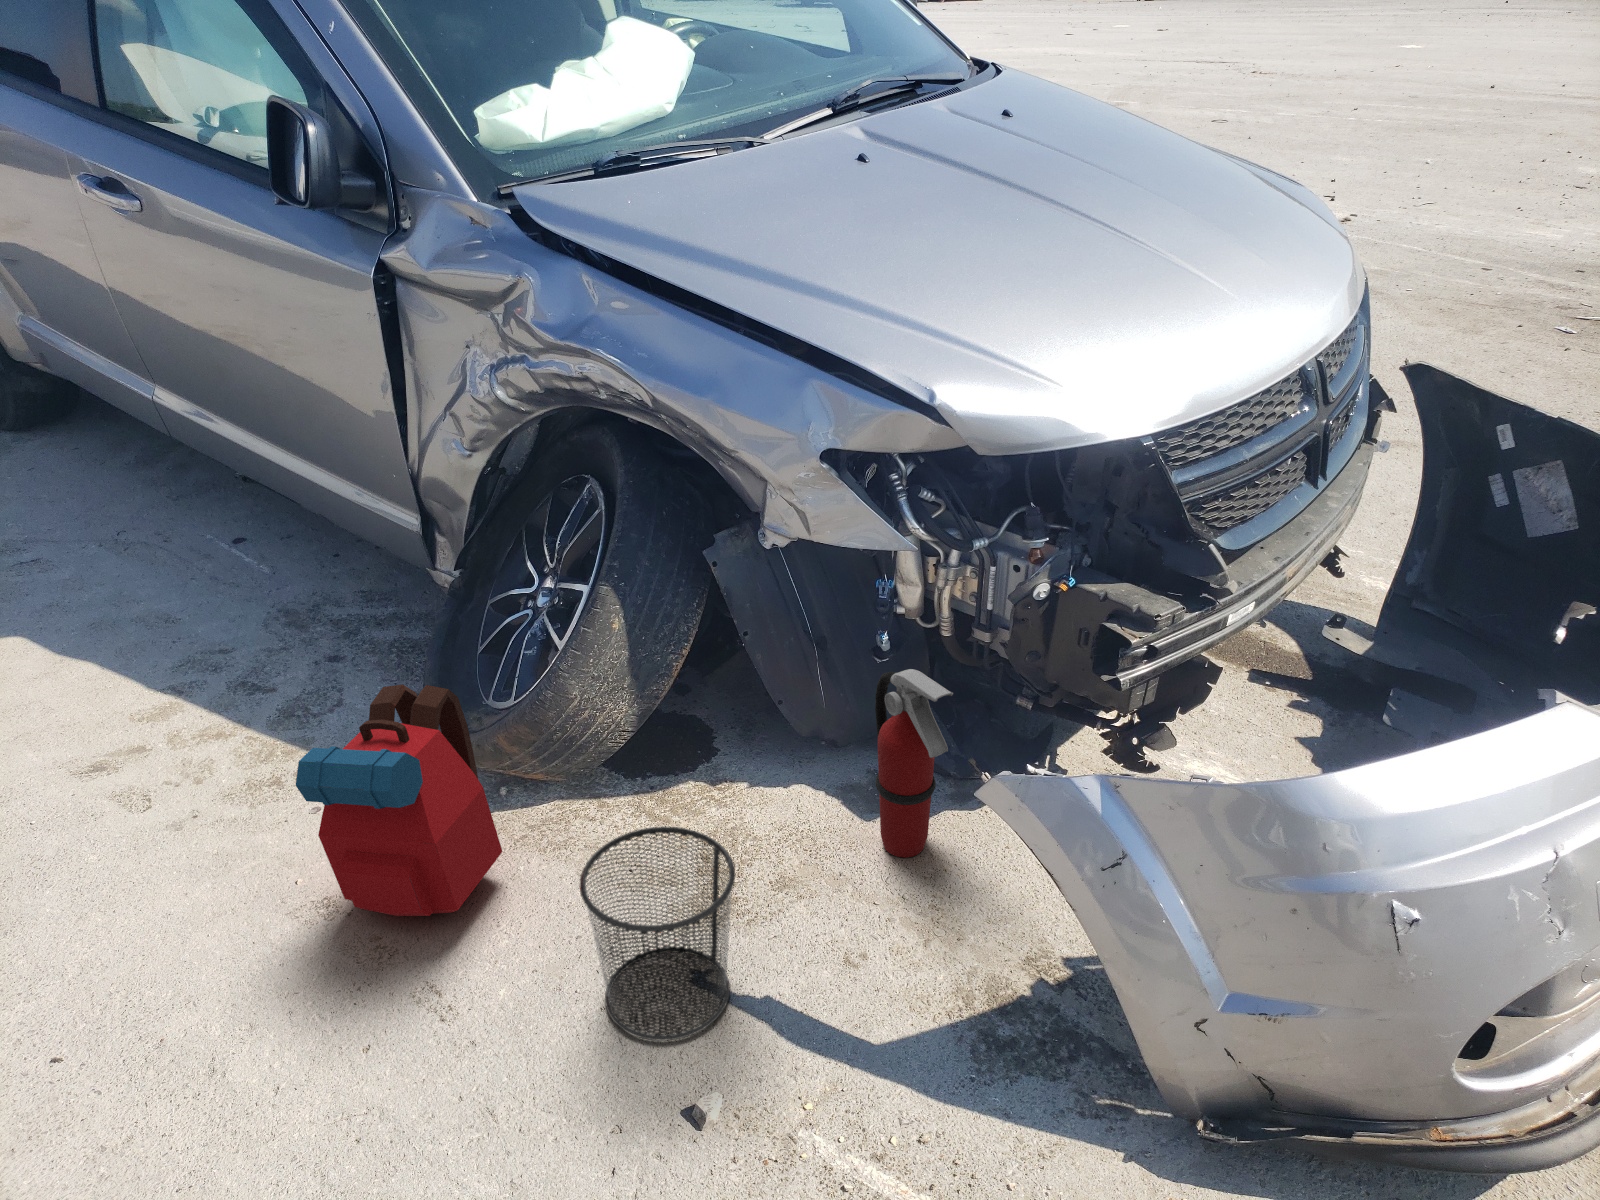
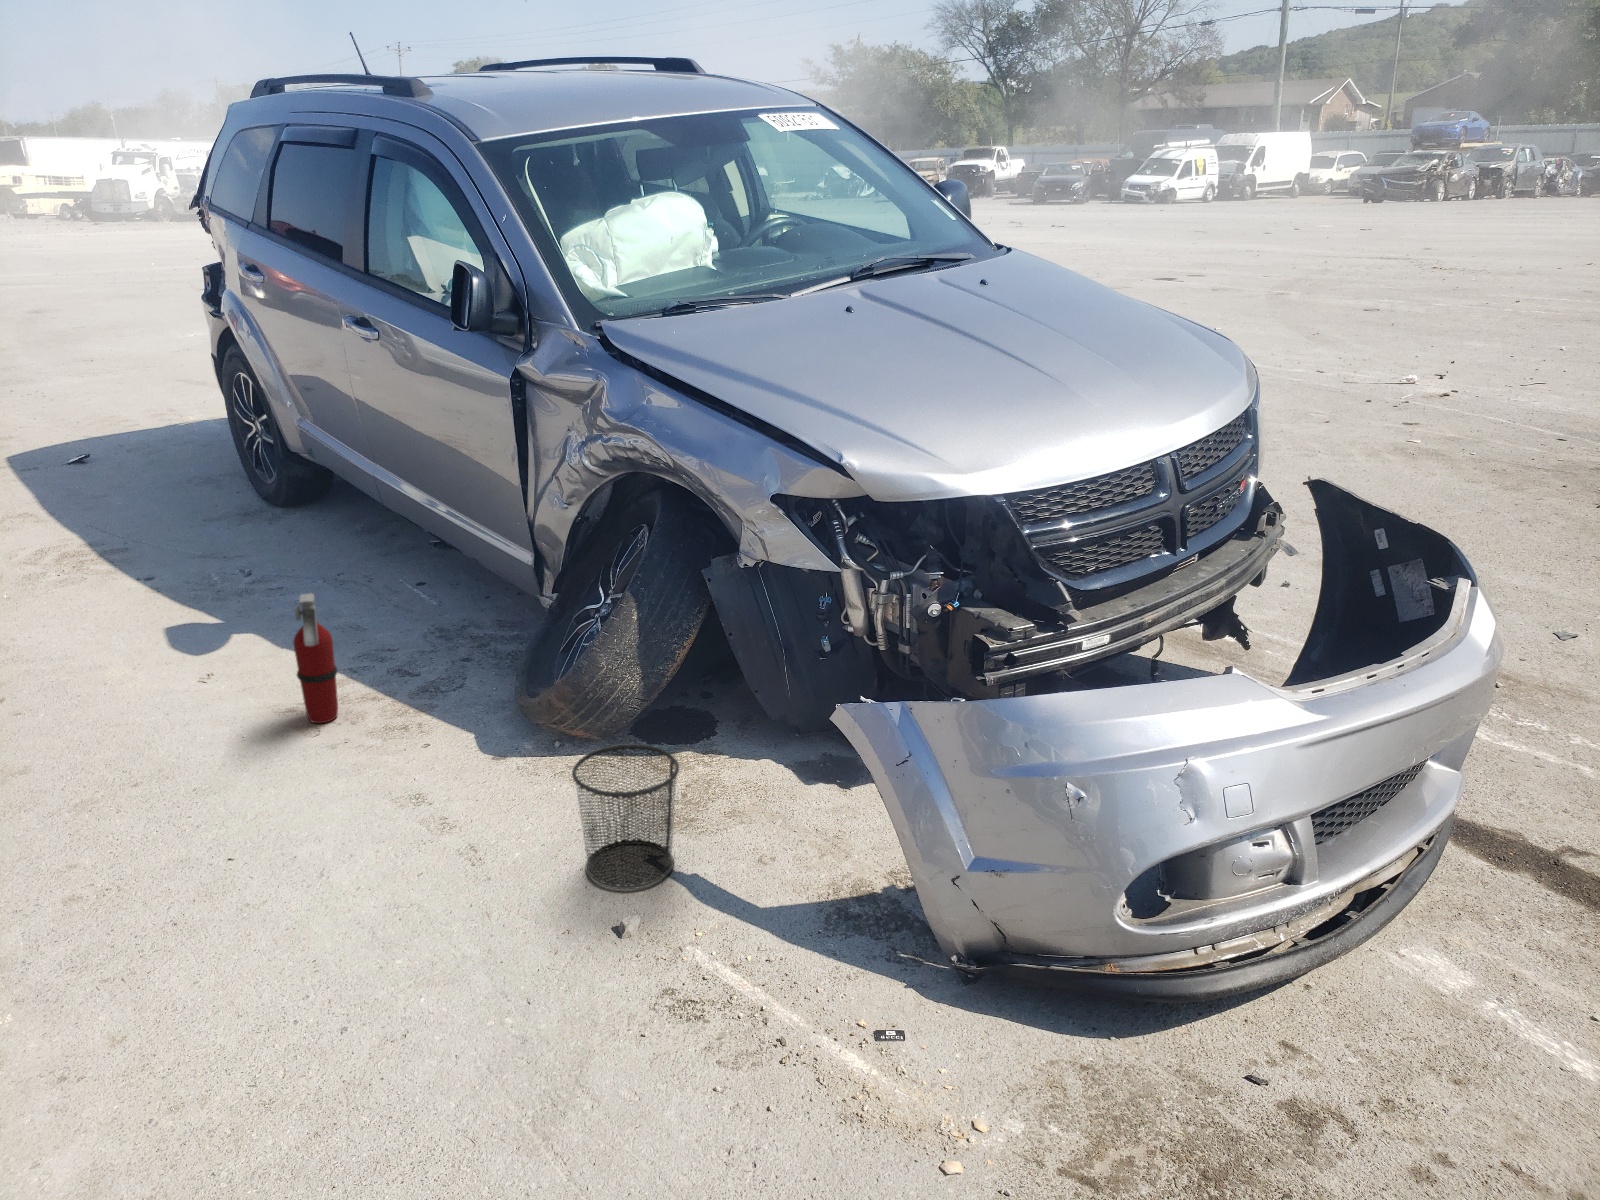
fire extinguisher: present [875,669,953,857] -> present [293,593,338,723]
backpack: present [296,684,503,916] -> none [406,646,542,805]

